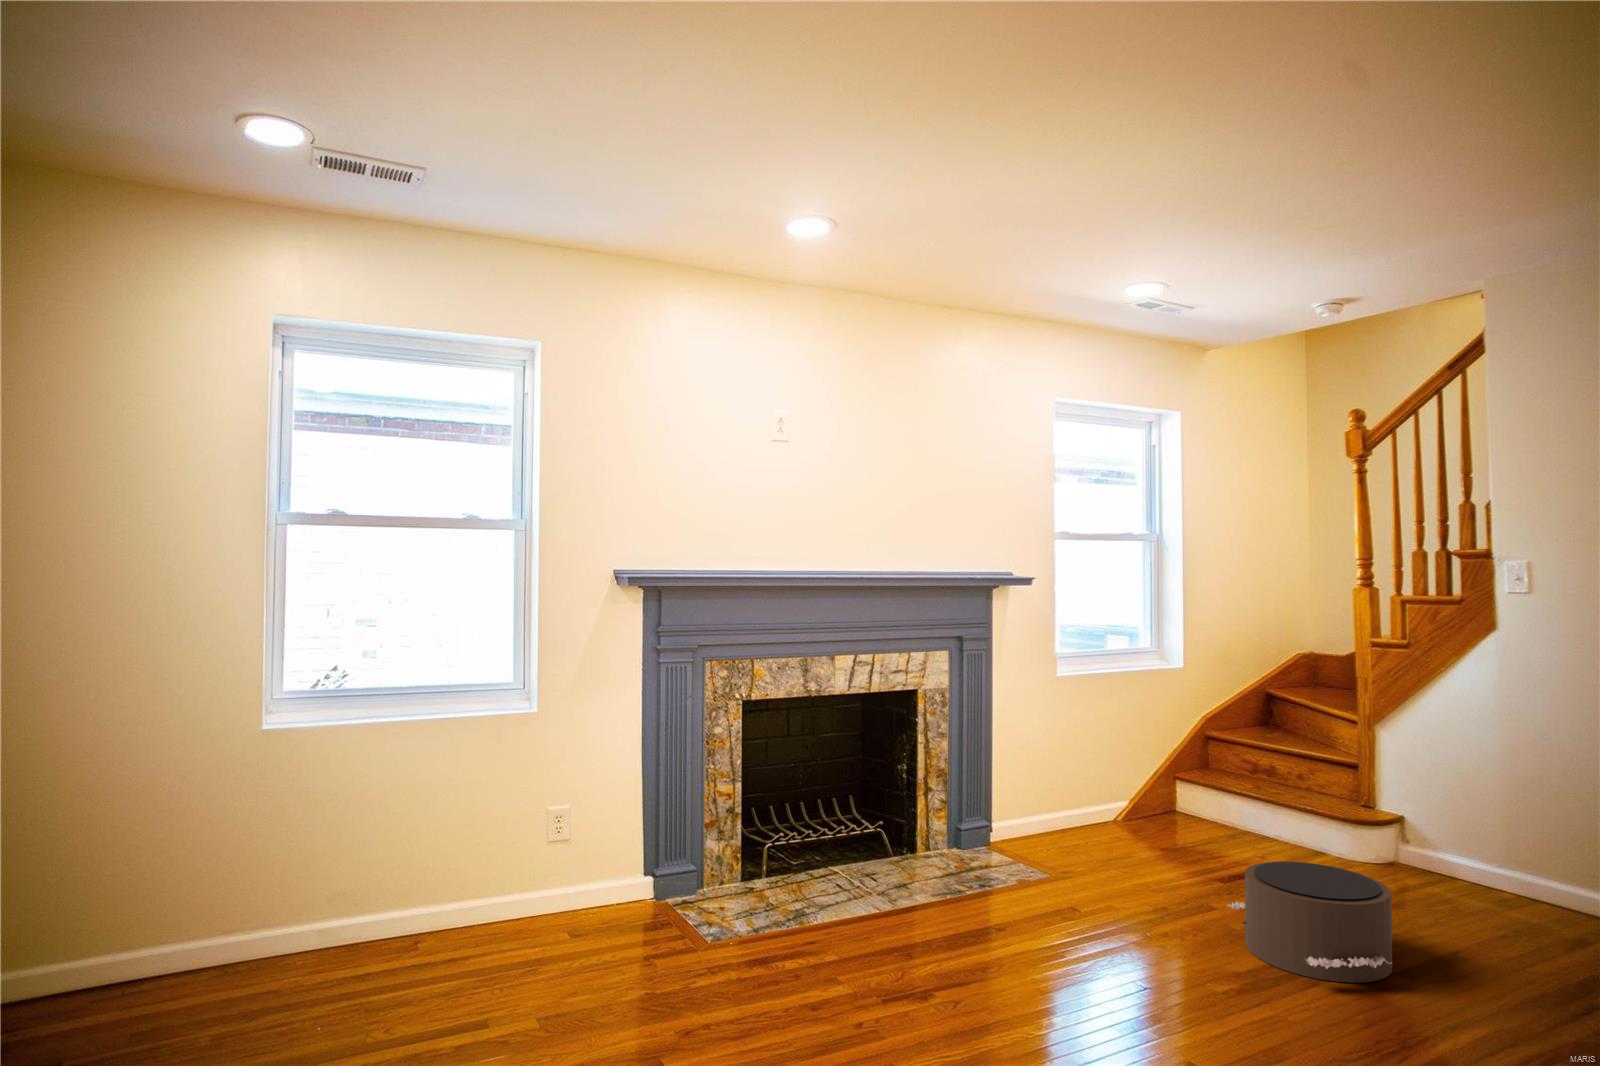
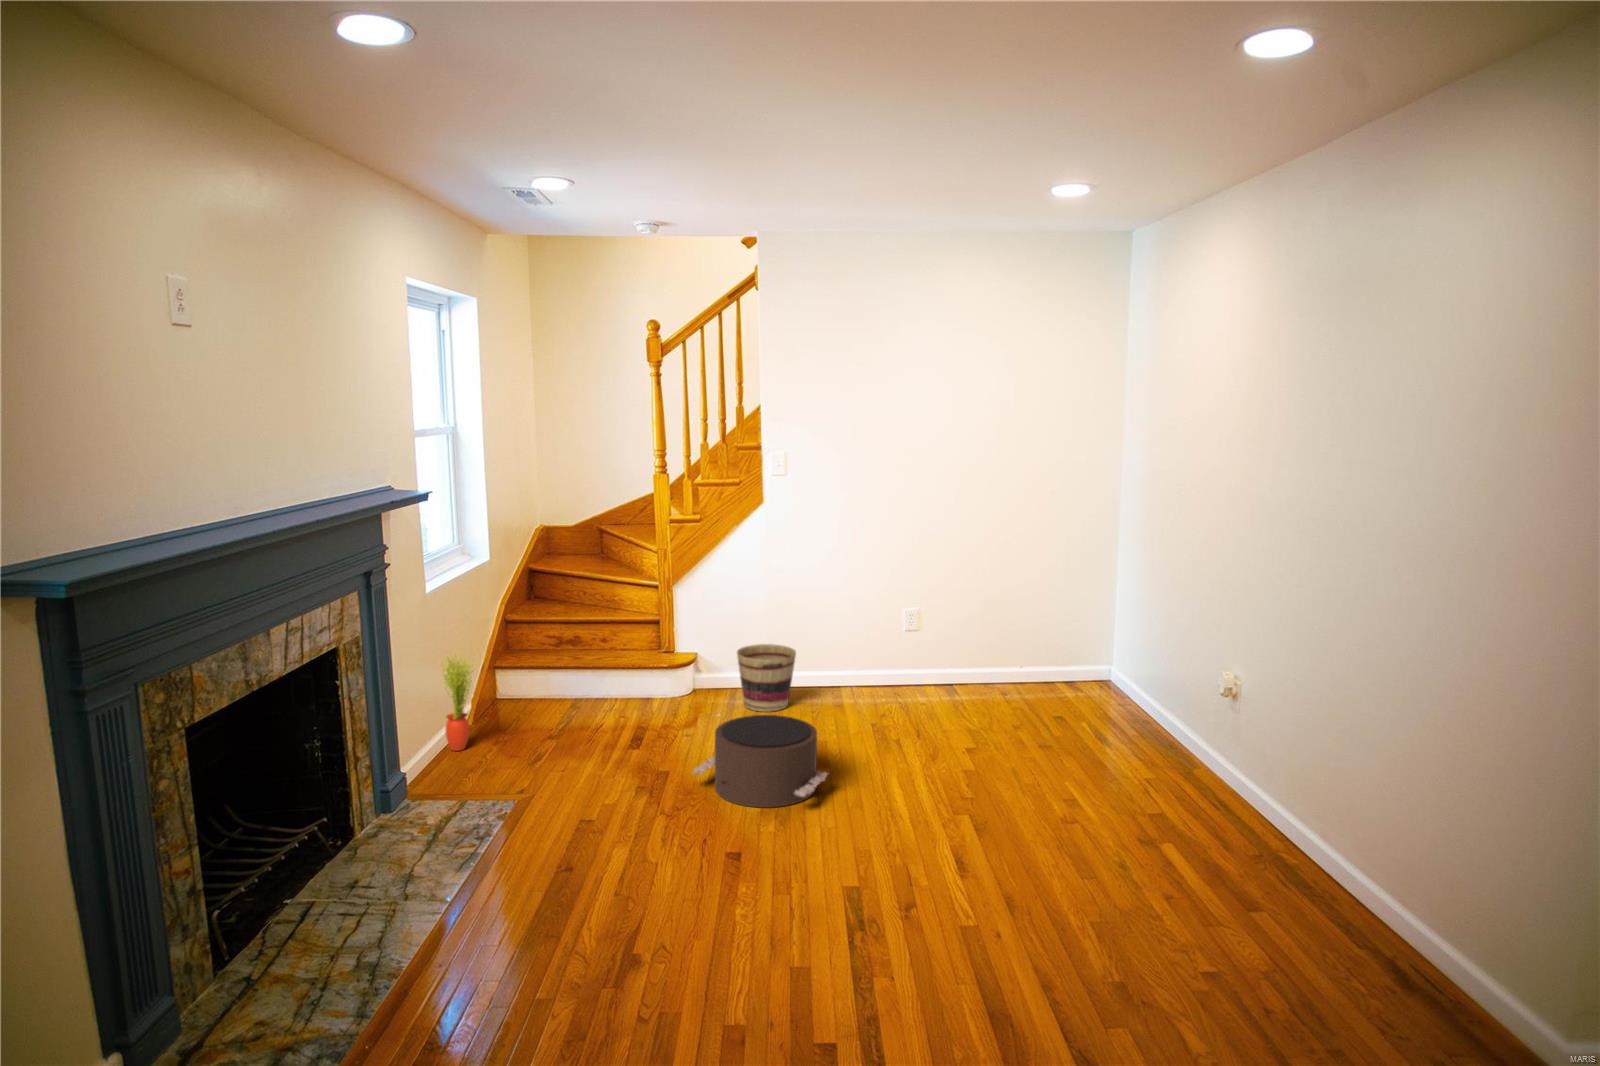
potted plant: none [1063,734,1101,833] -> present [440,654,473,751]
basket: none [1426,813,1524,908] -> present [737,644,796,712]

